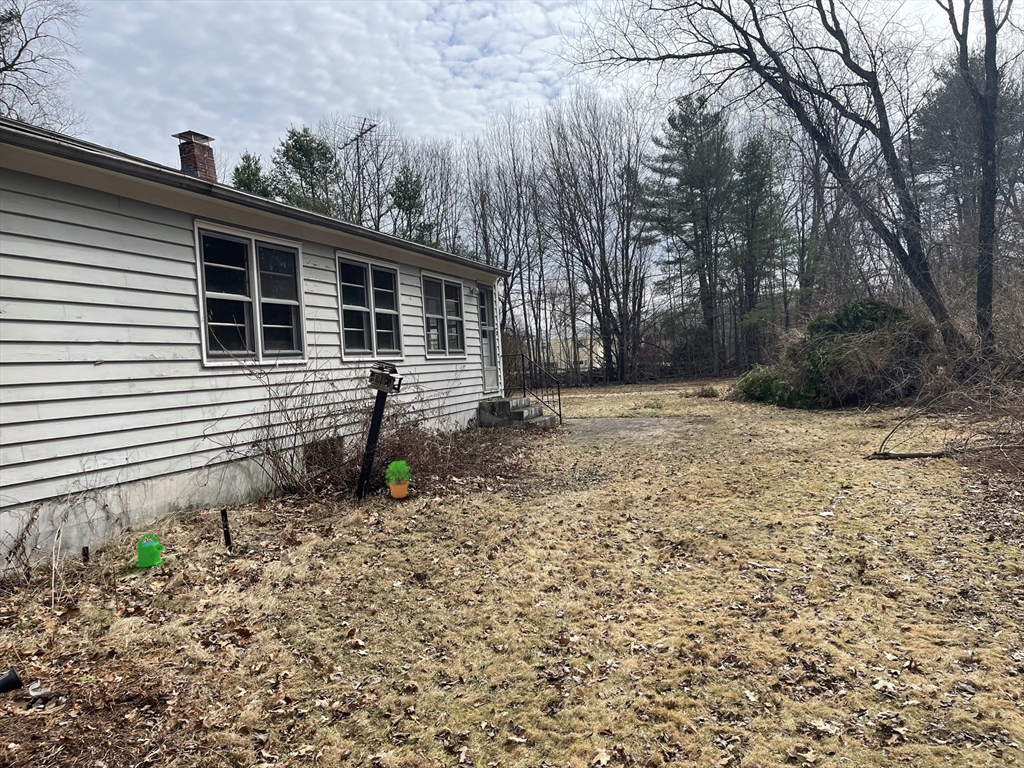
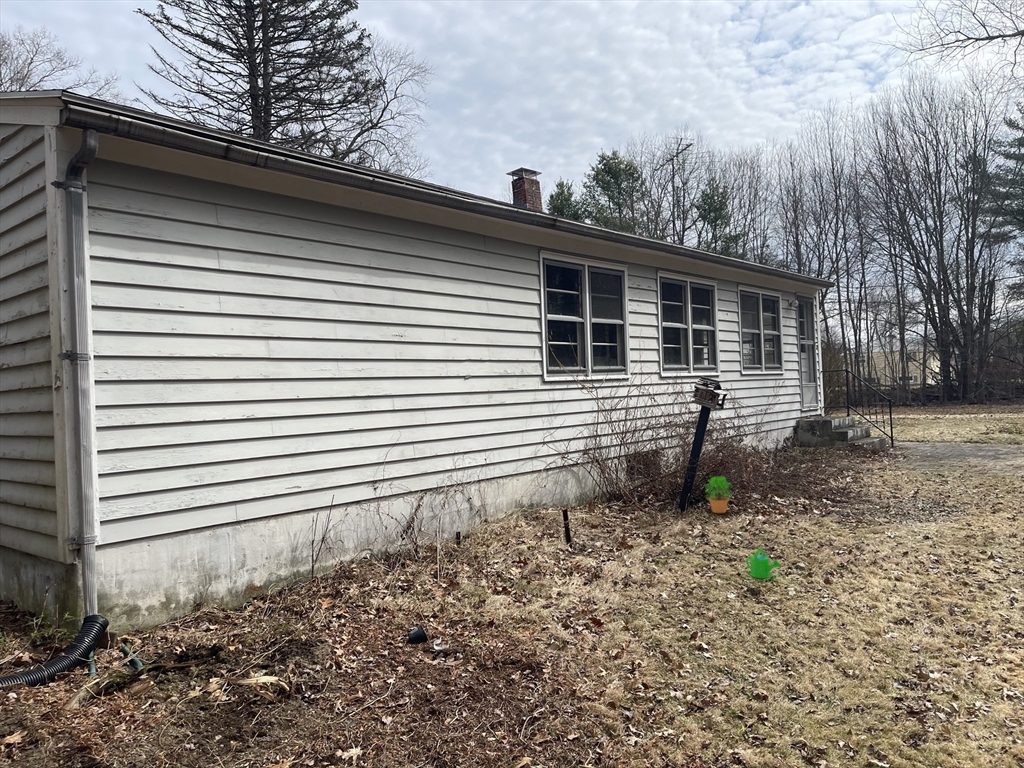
watering can: present [136,533,164,567] -> present [746,548,780,578]

